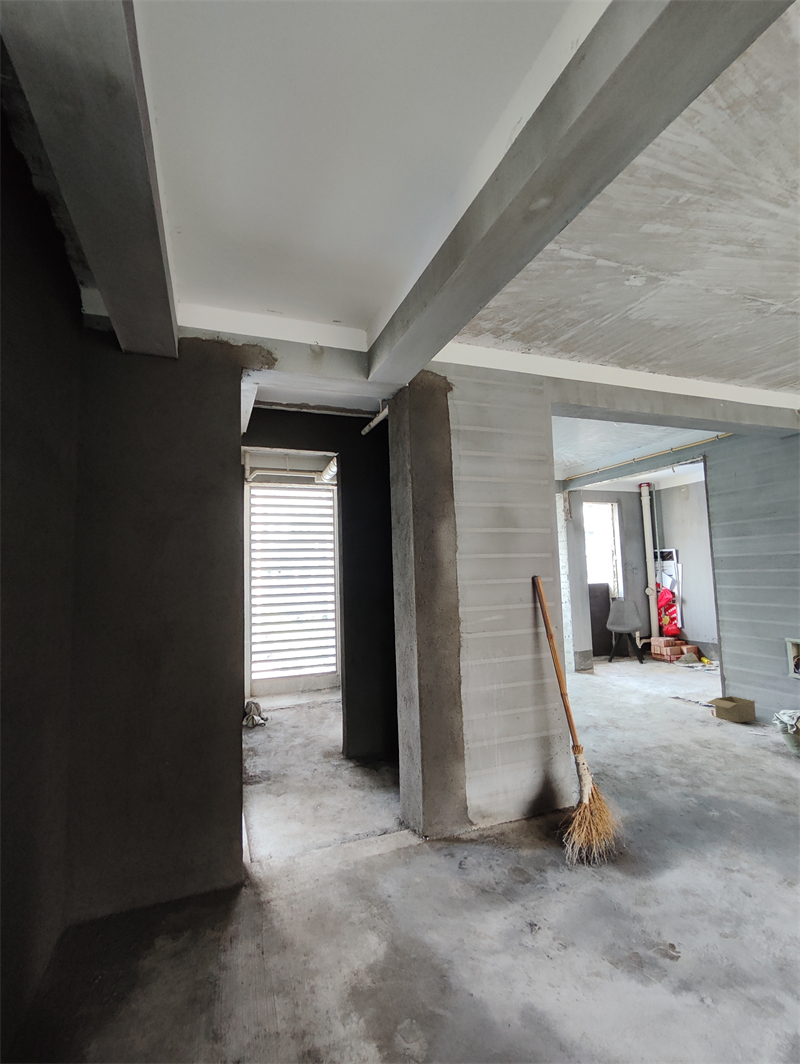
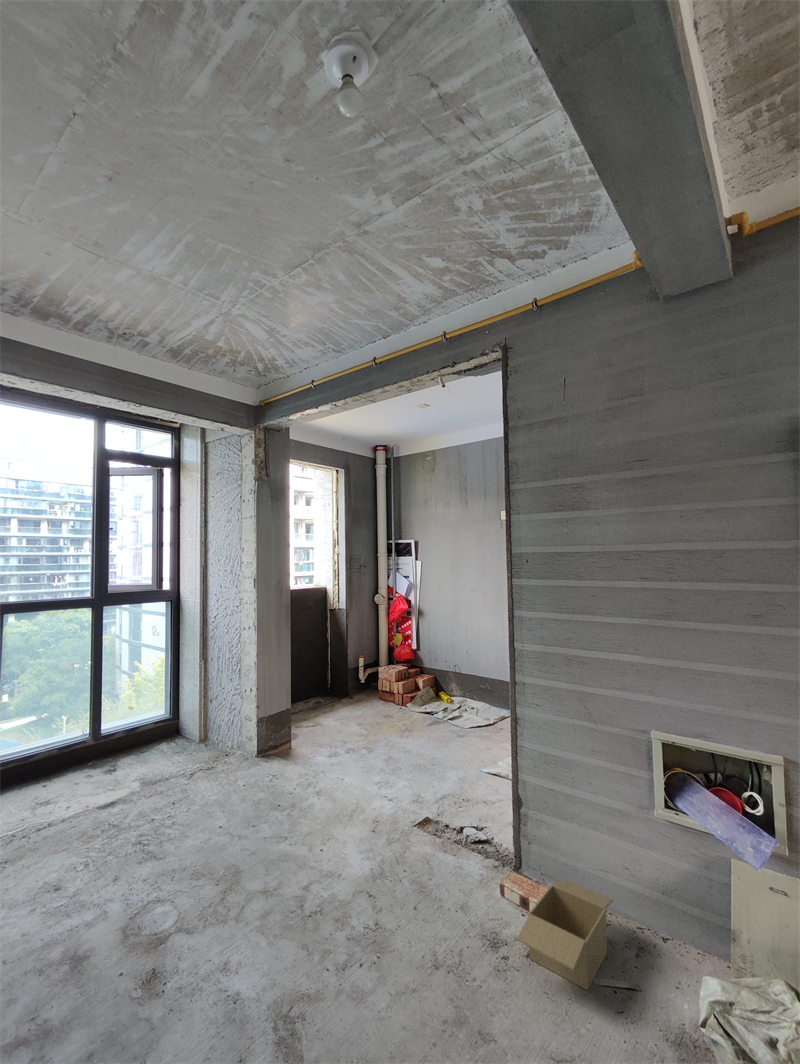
chair: present [607,600,644,664] -> none [316,614,369,716]

